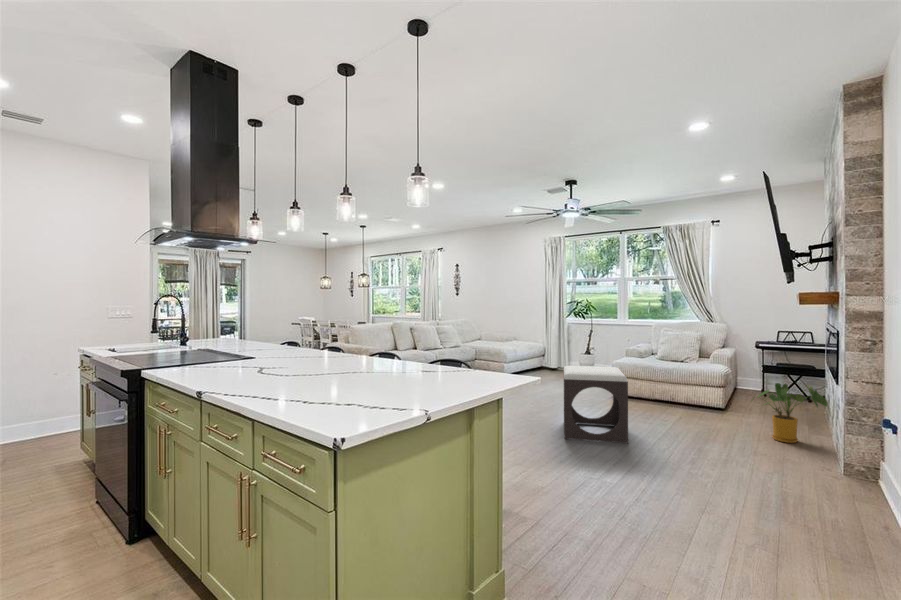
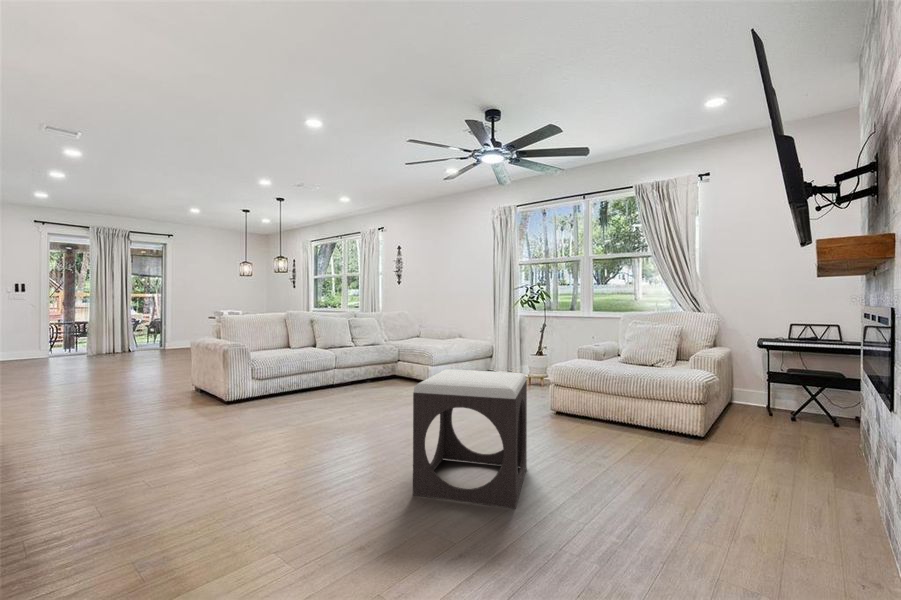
house plant: present [754,383,827,443] -> none [739,405,884,515]

